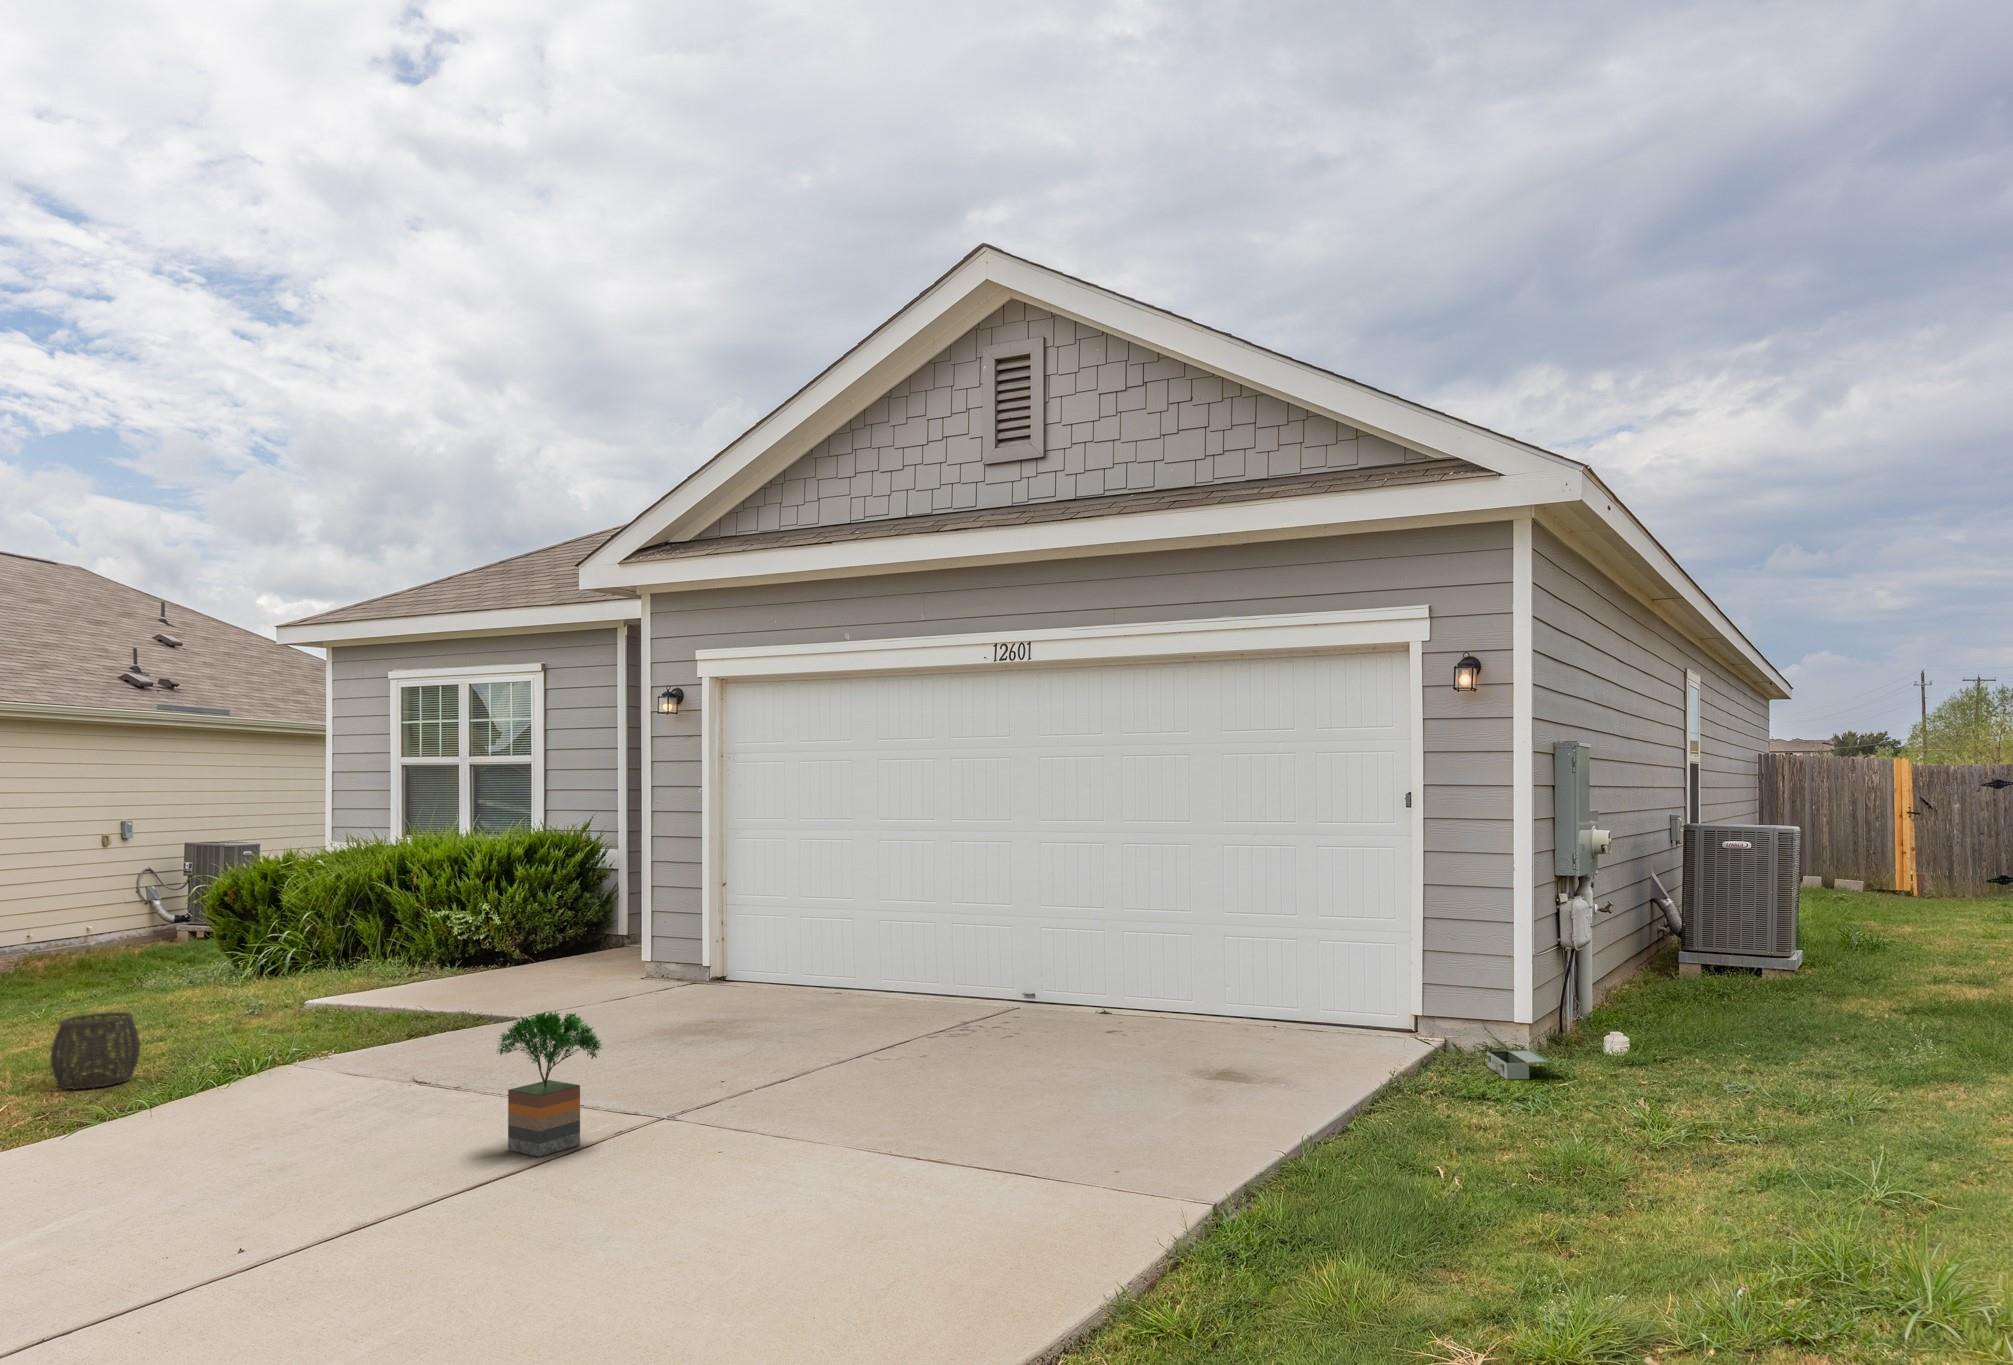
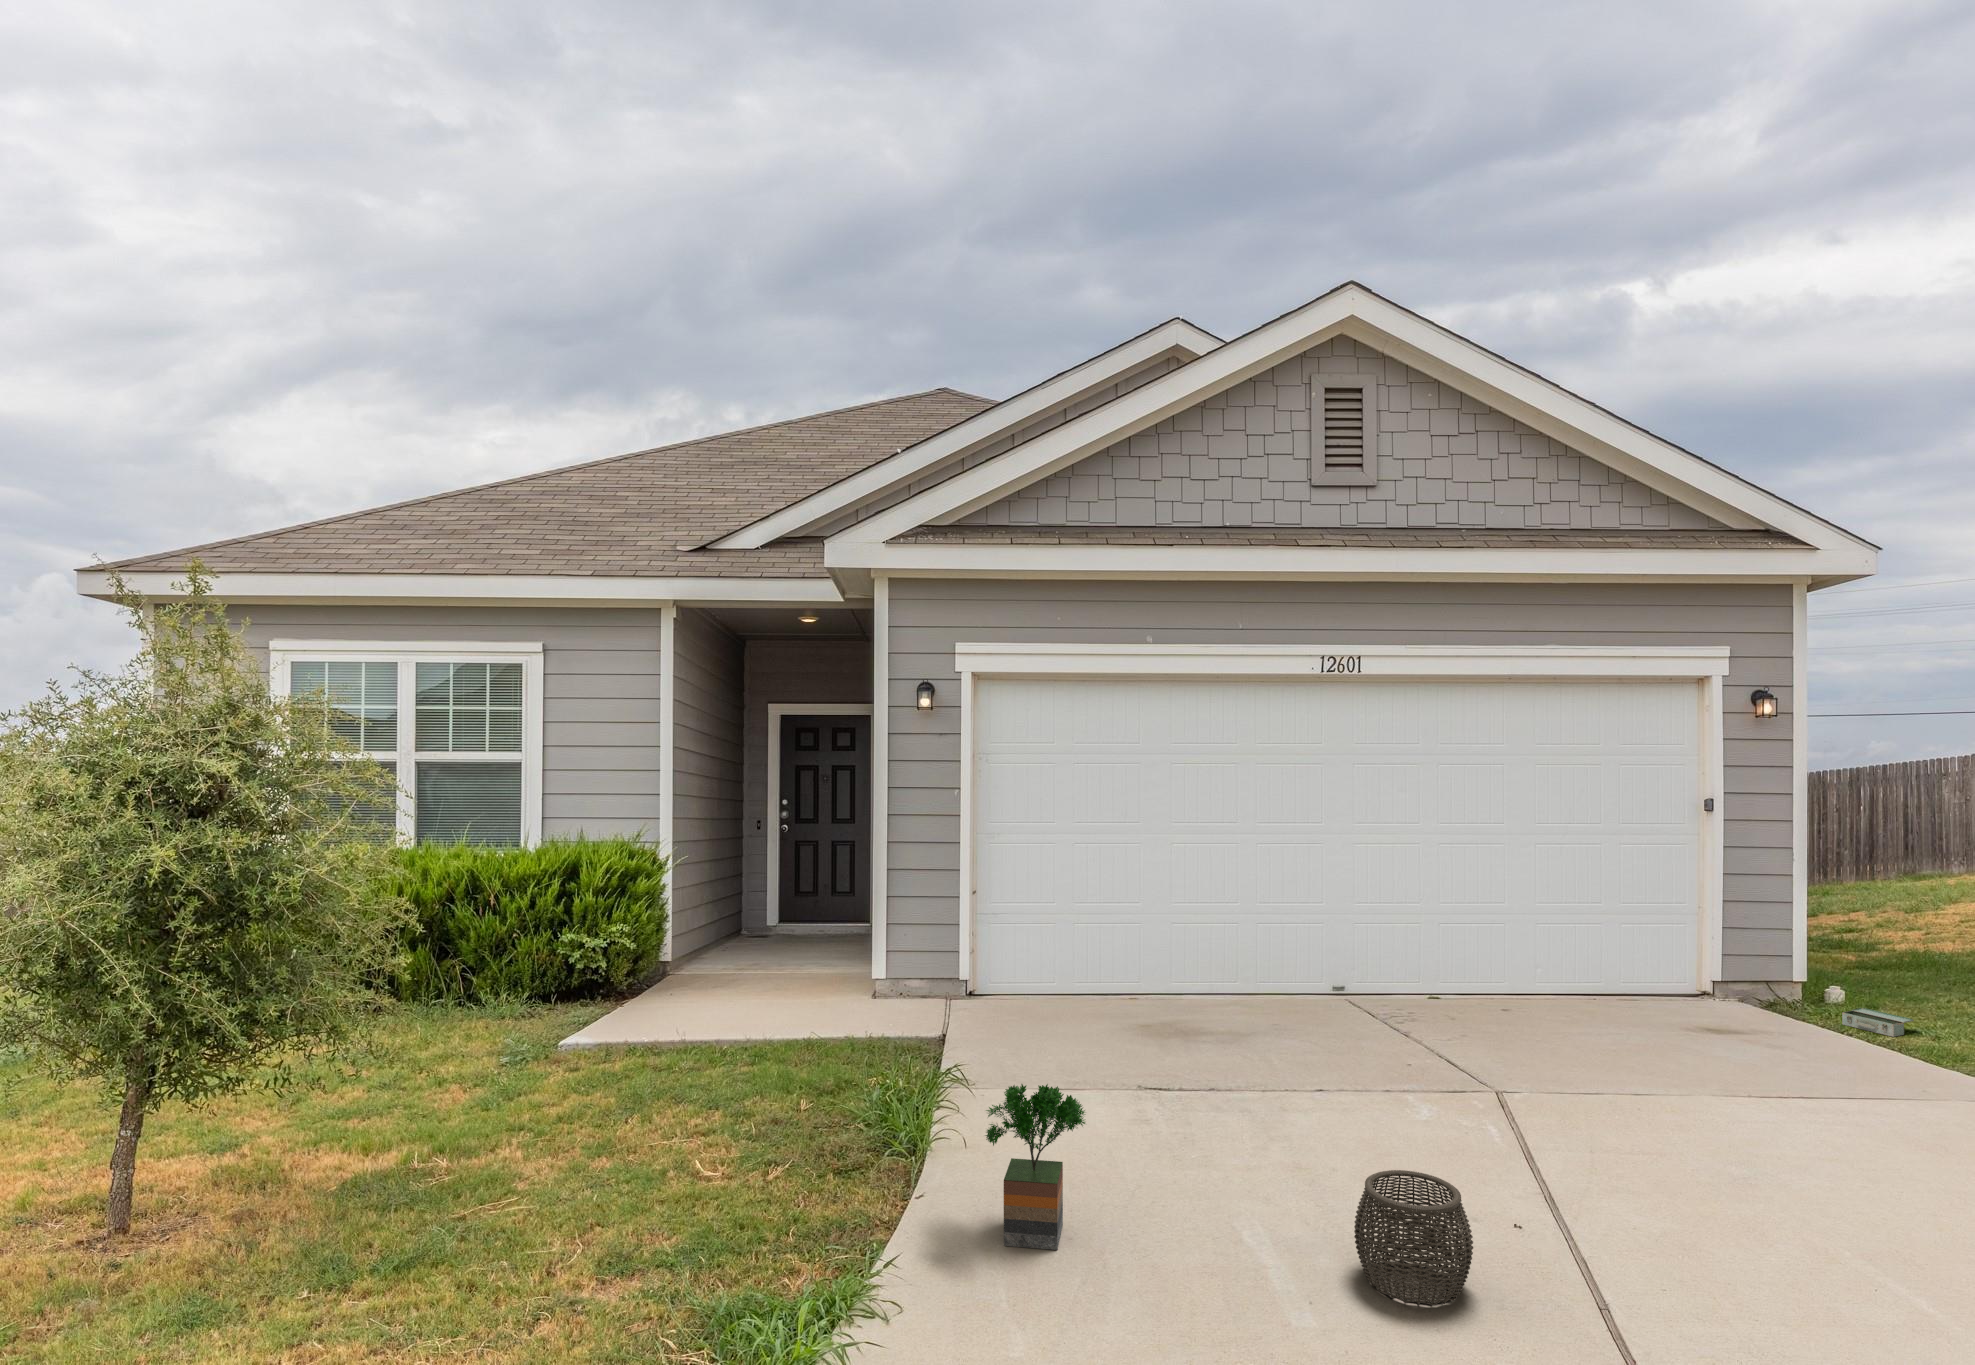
potted tree: present [497,1011,602,1157] -> present [985,1084,1085,1250]
woven basket: present [50,1012,141,1090] -> present [1354,1170,1473,1306]

